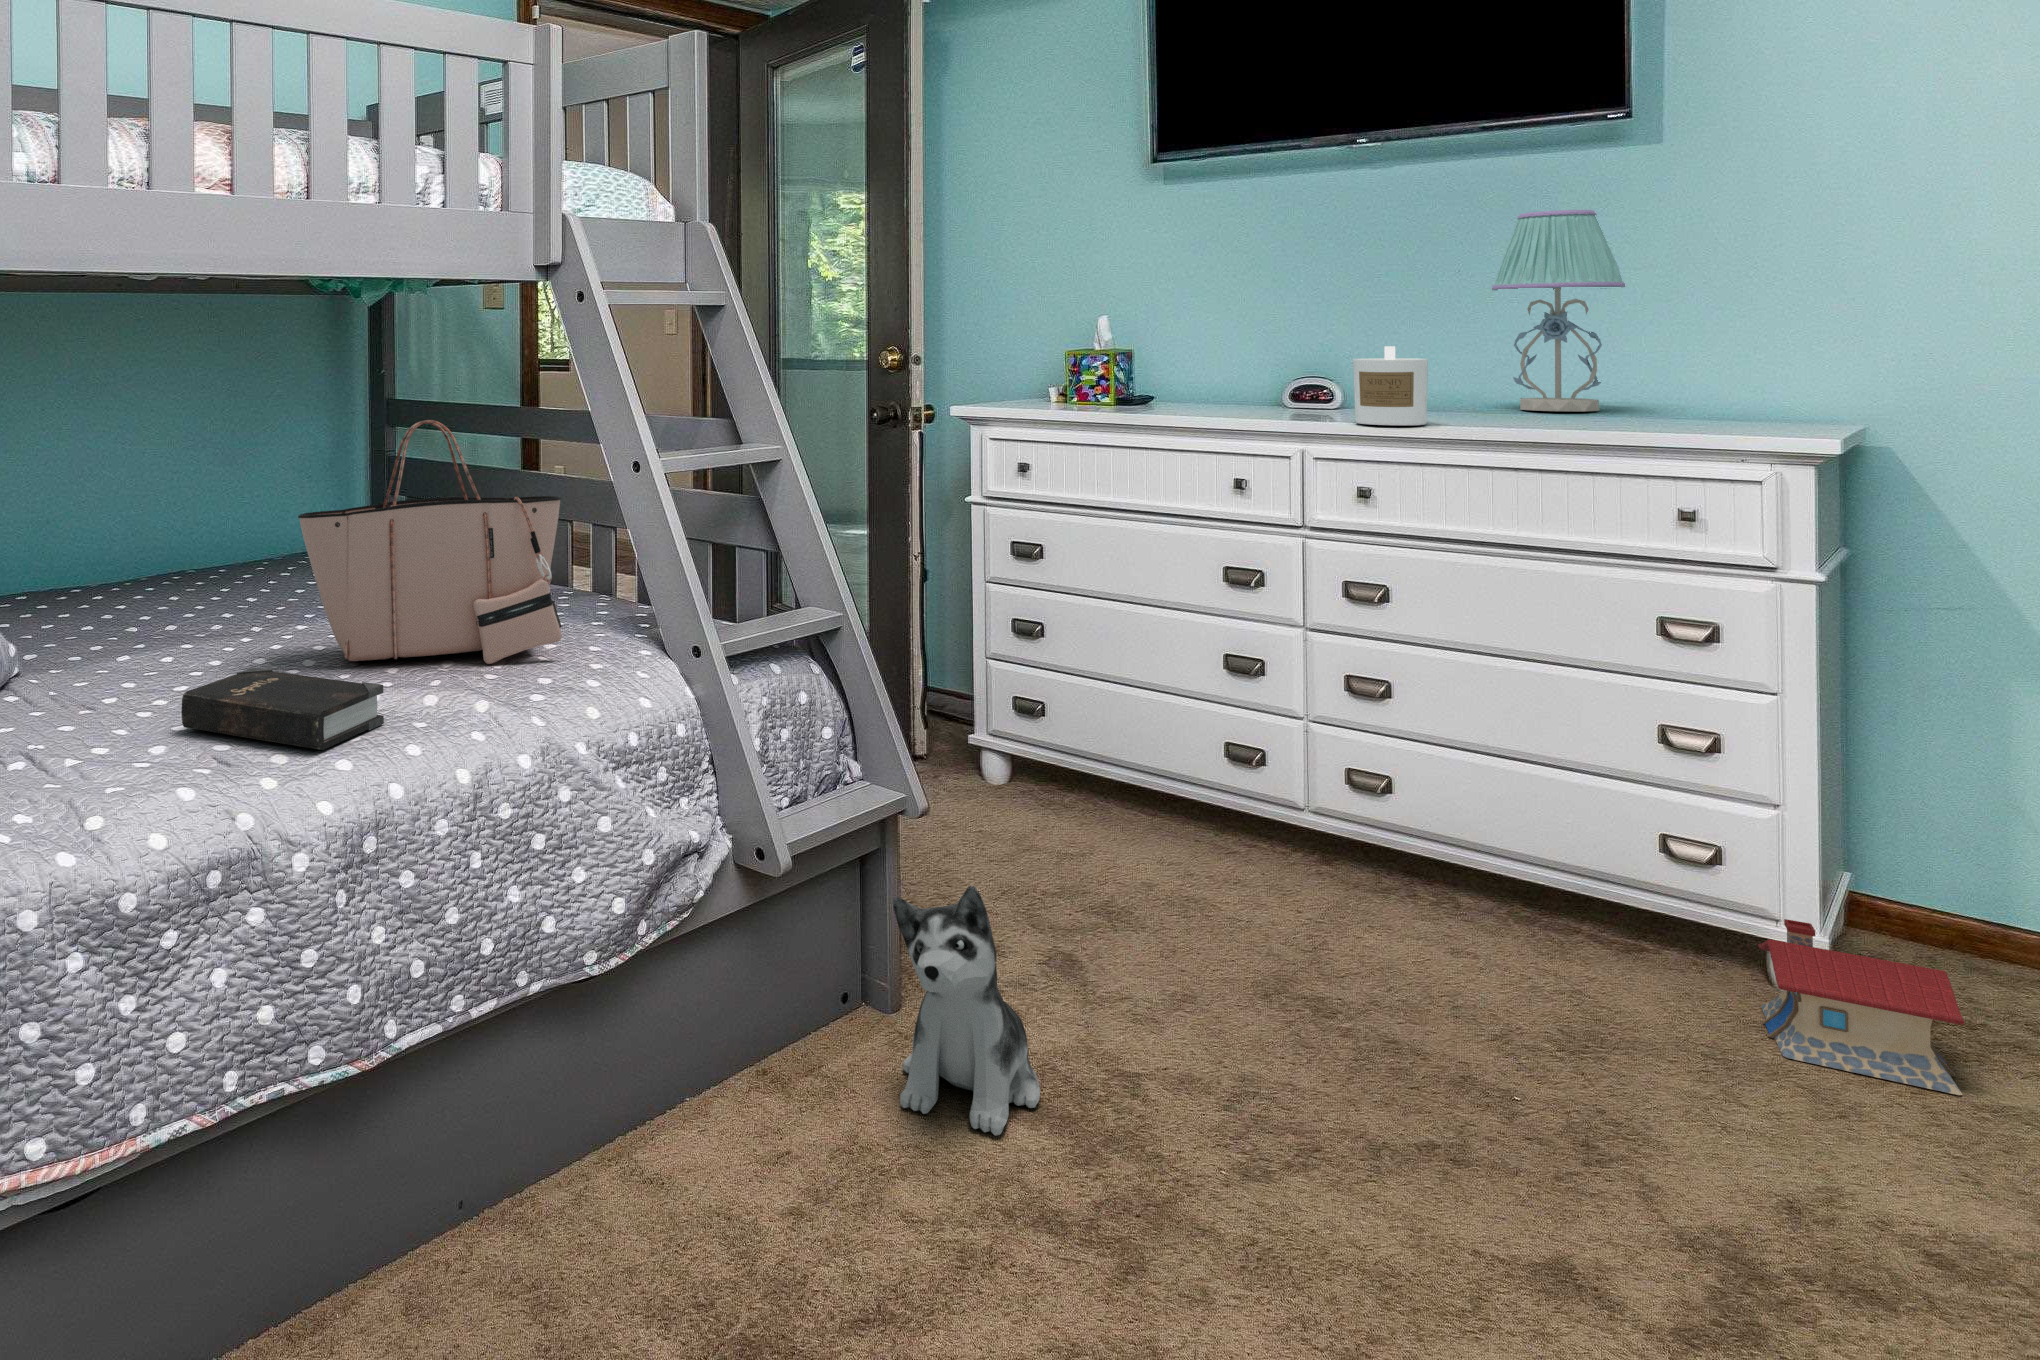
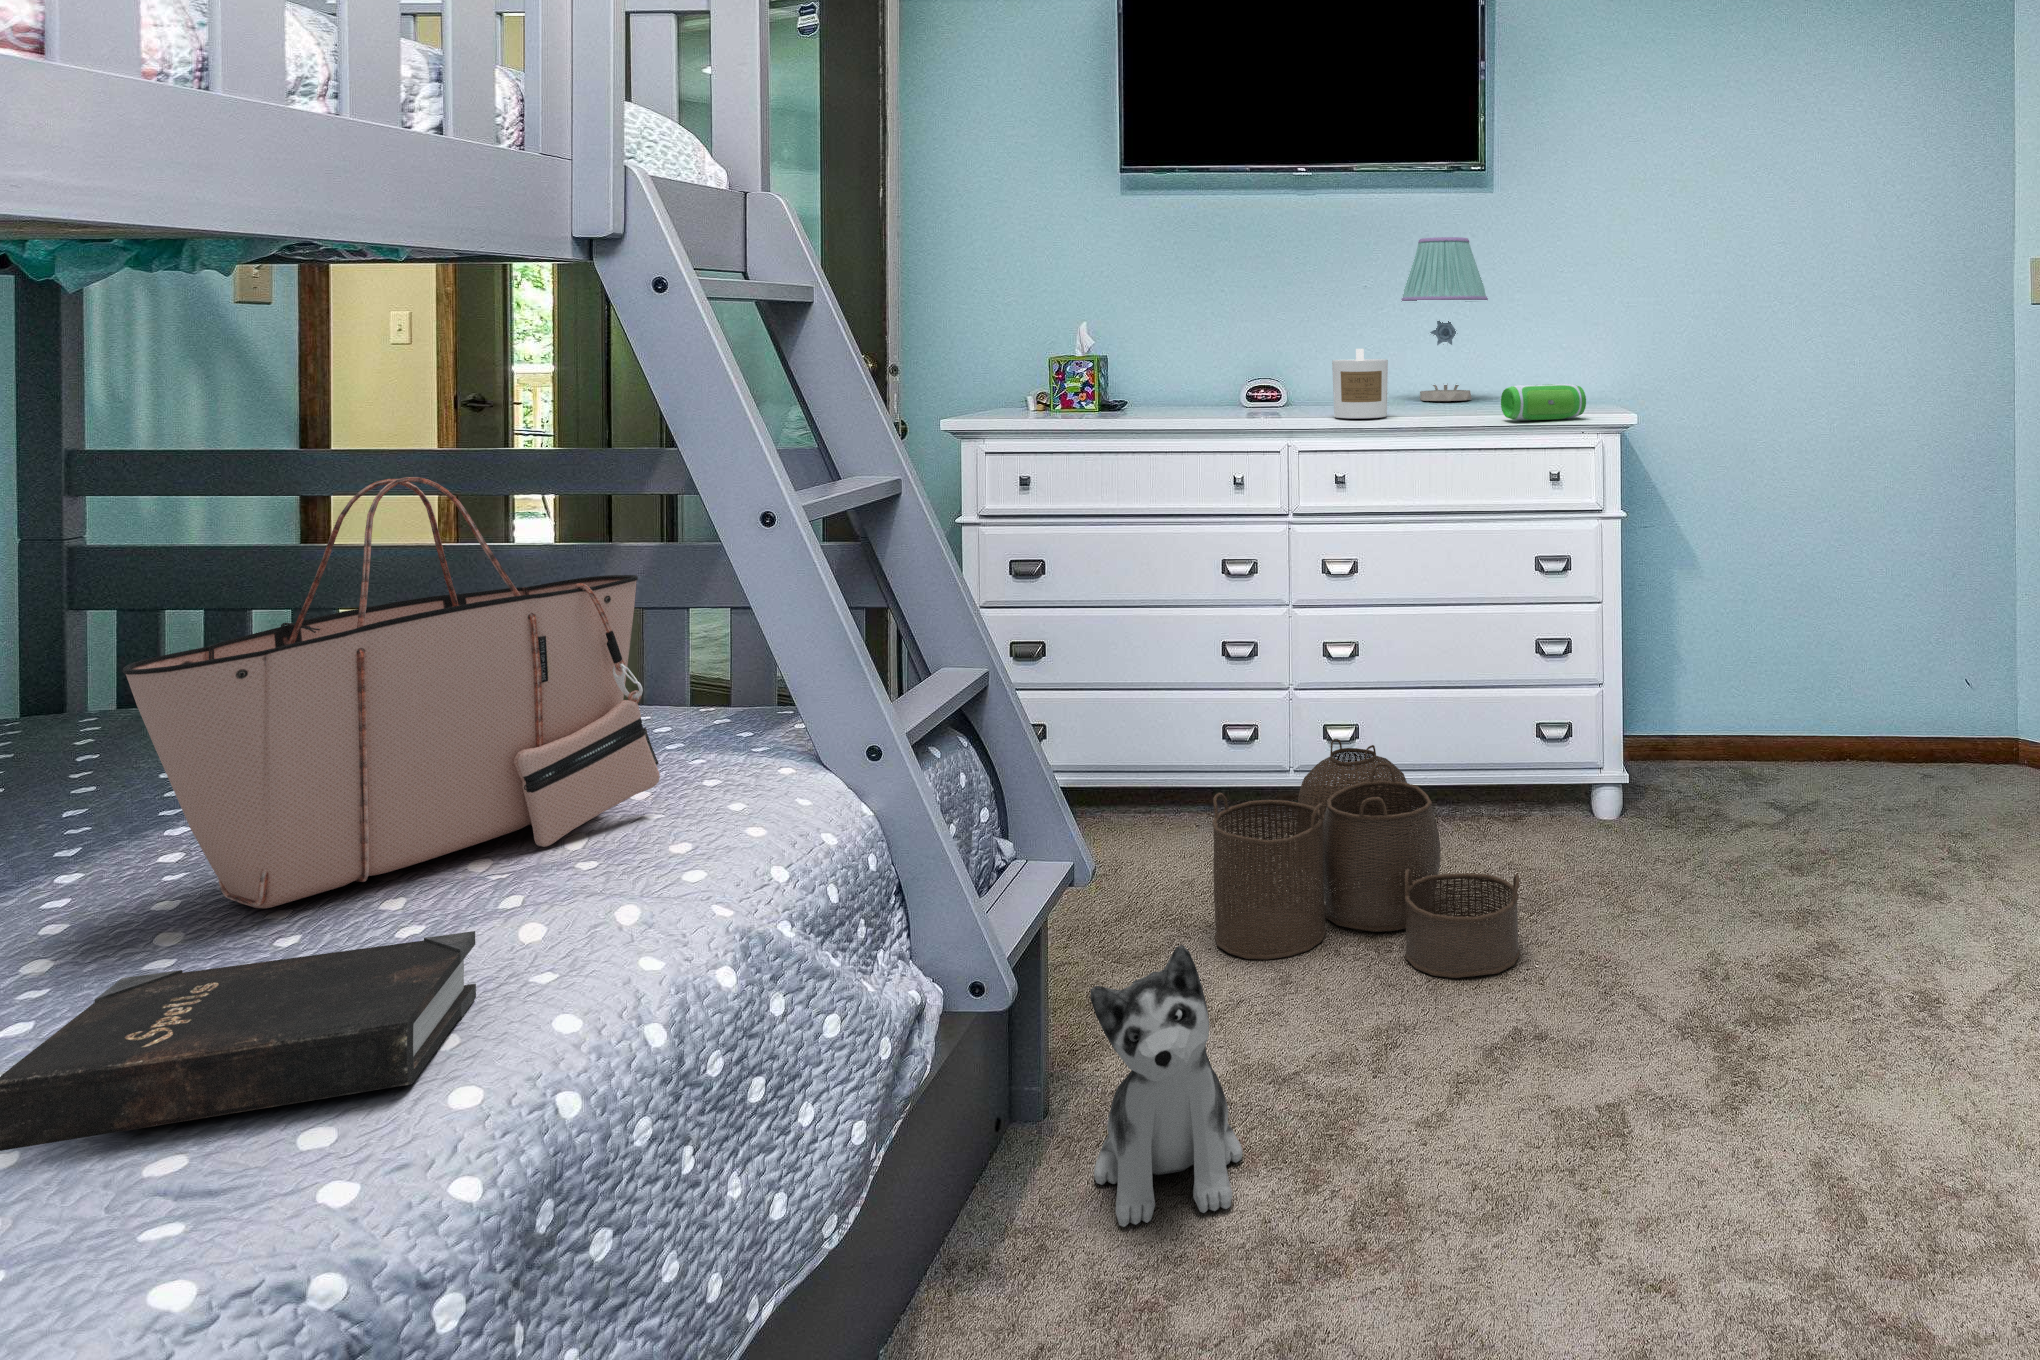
speaker: none [1579,394,1721,439] -> present [1501,384,1586,420]
woven basket: none [1134,777,1495,1074] -> present [1212,739,1520,978]
toy house: present [1758,919,1964,1095] -> none [1617,771,1737,875]

